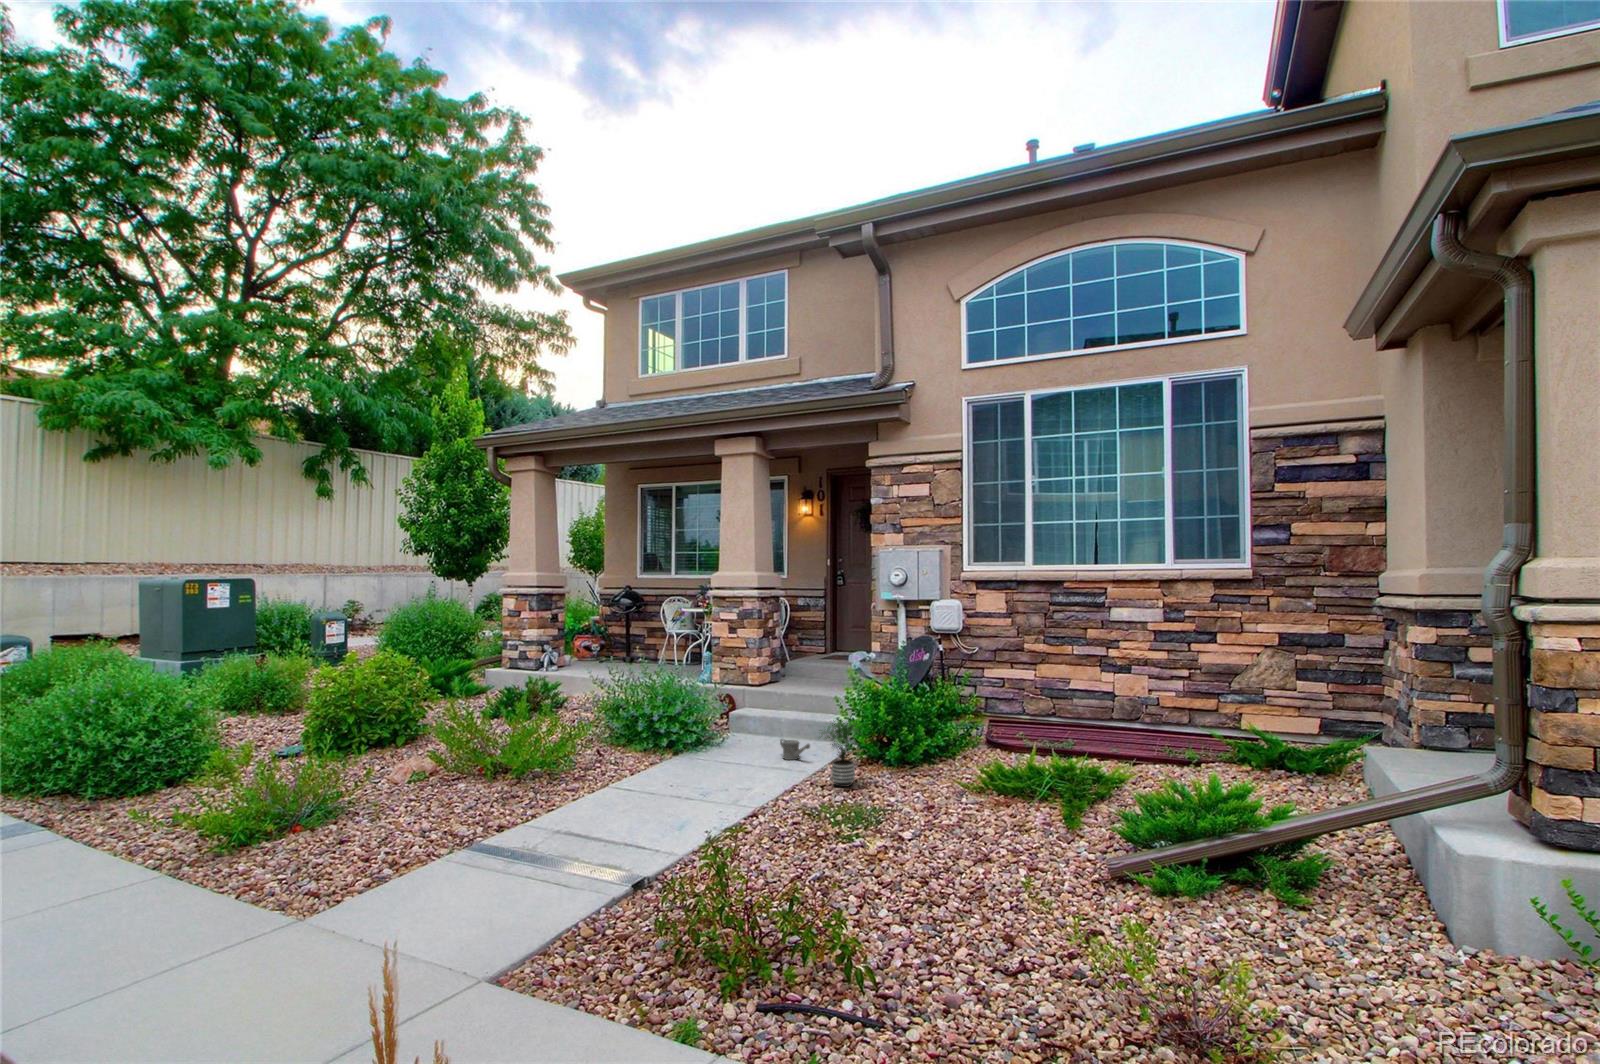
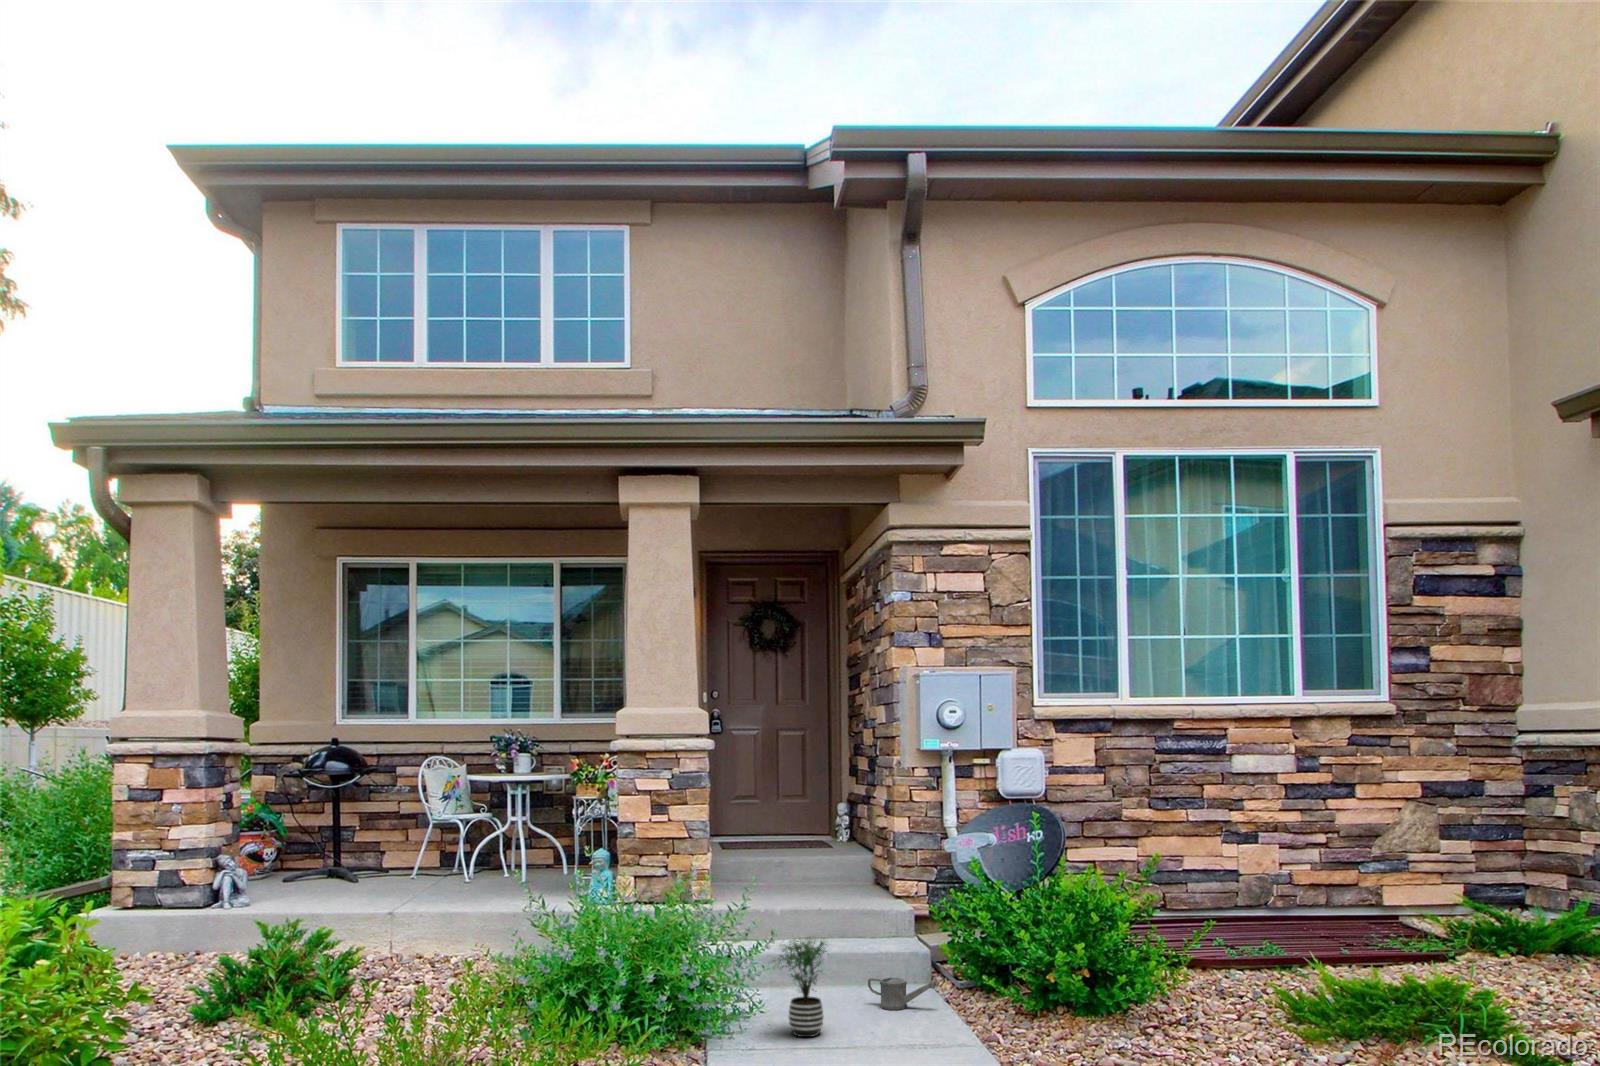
potted plant: present [822,720,859,787] -> present [773,939,827,1037]

